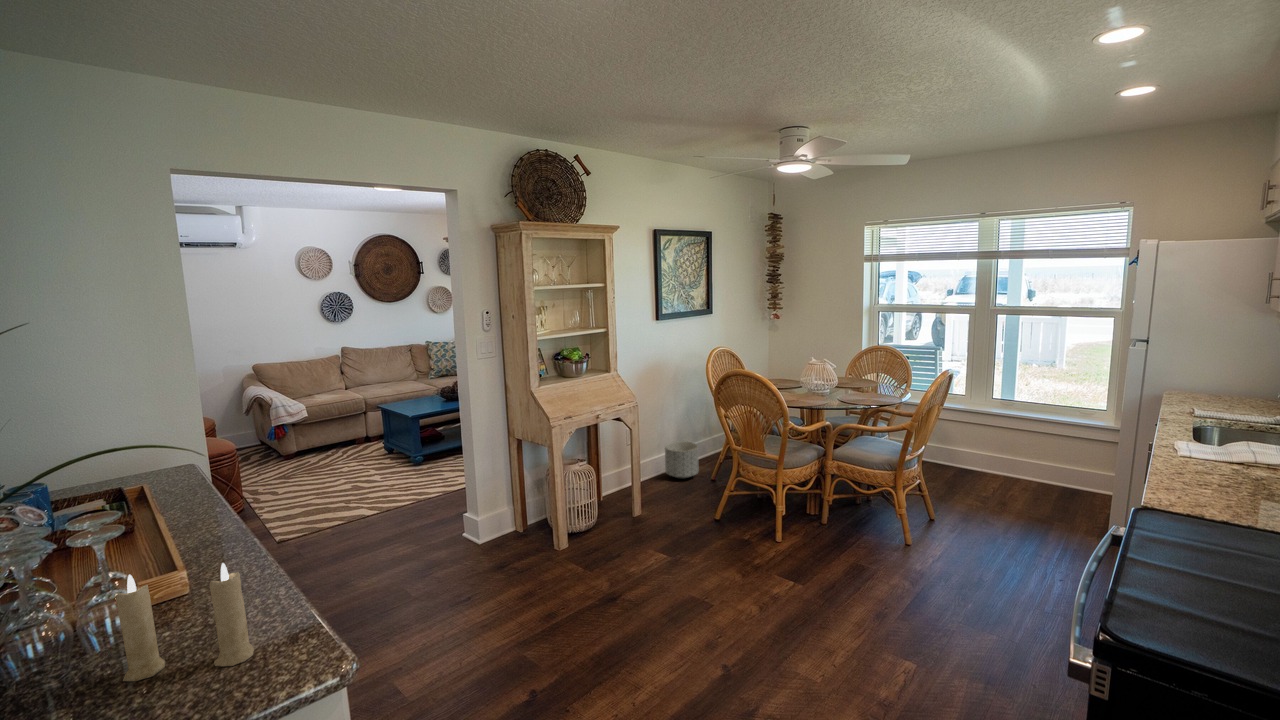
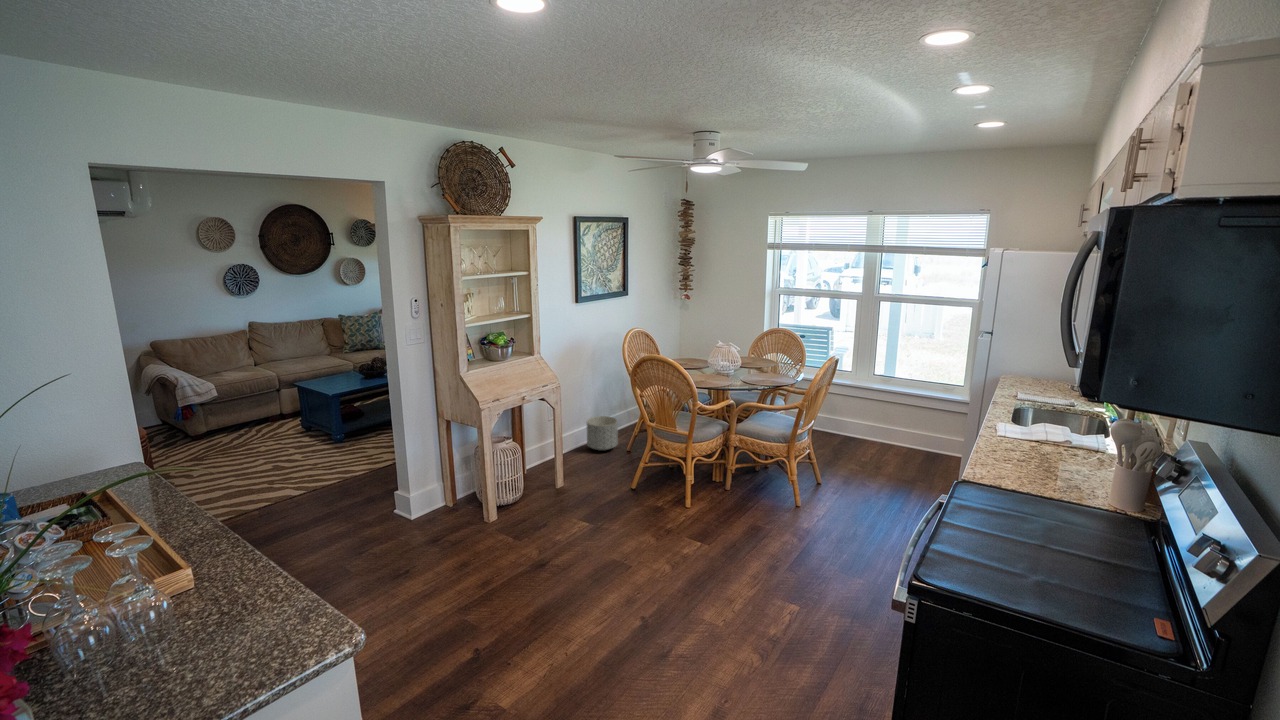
candle: present [115,563,255,681] -> none [153,556,275,663]

